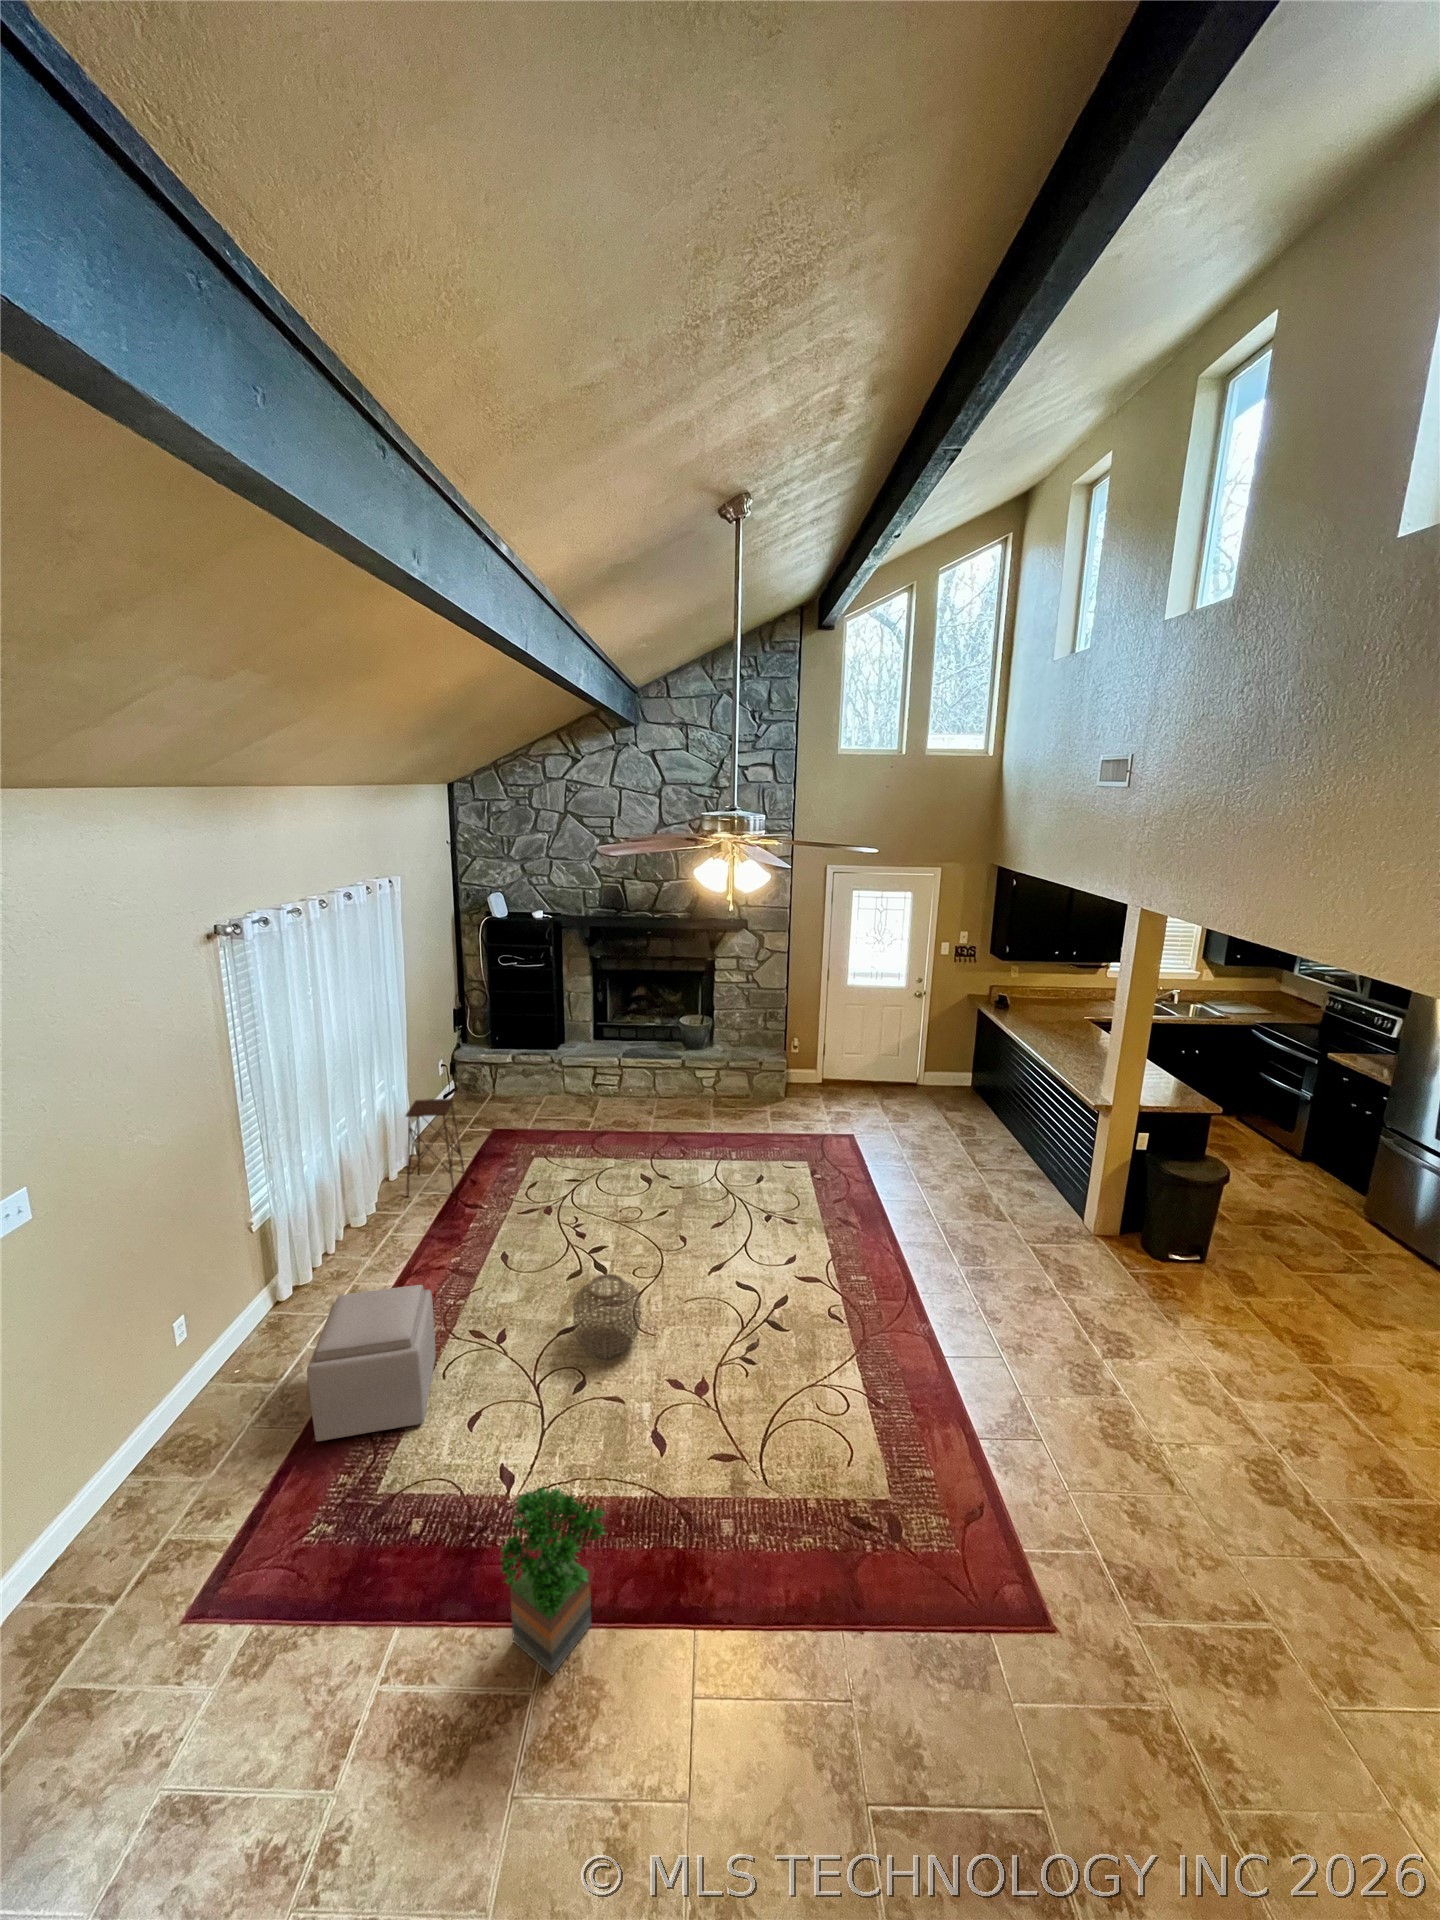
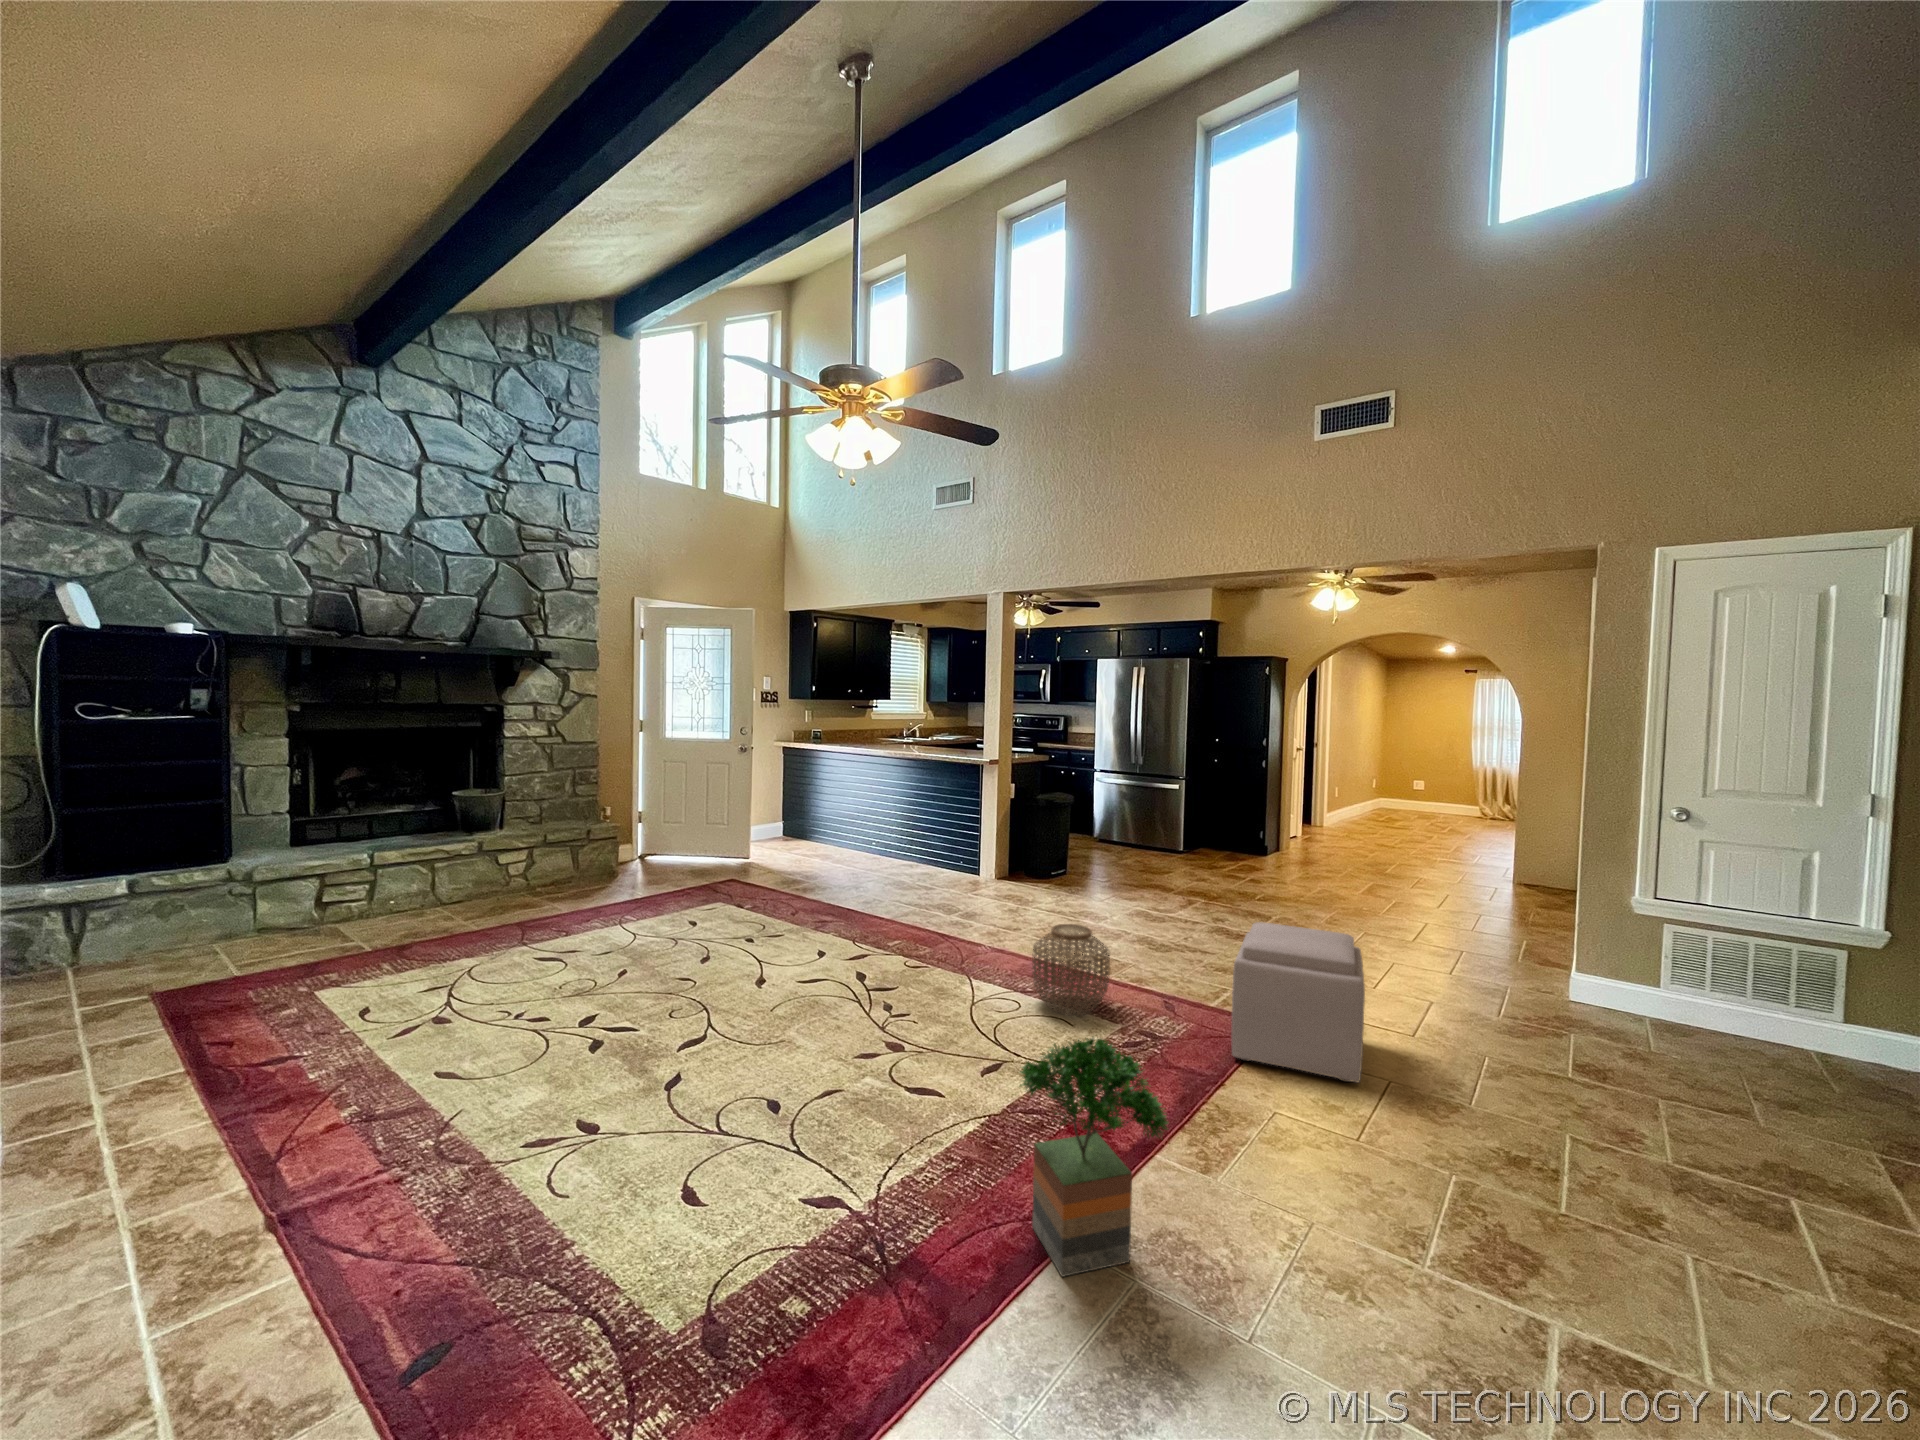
side table: present [406,1099,464,1196] -> none [37,888,198,1105]
woven basket: present [573,1274,640,1359] -> present [1033,924,1110,1015]
ottoman: present [307,1285,436,1441] -> present [1232,922,1365,1083]

